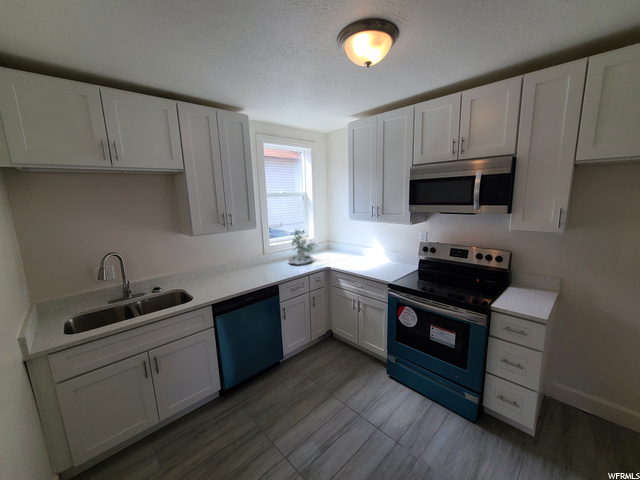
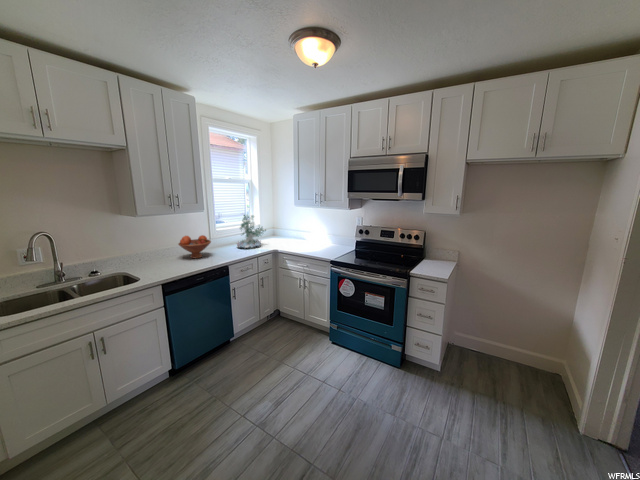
fruit bowl: none [232,252,262,276] -> present [179,235,211,258]

